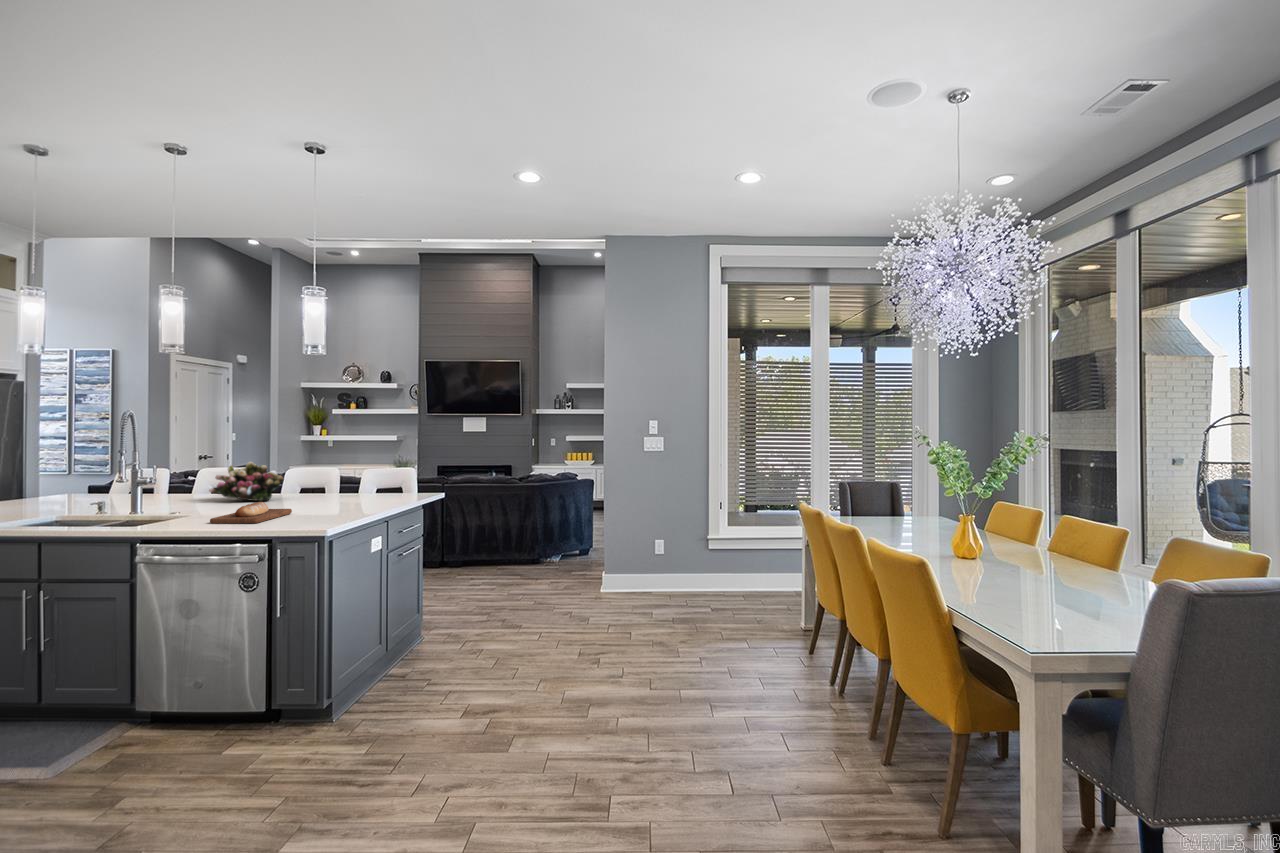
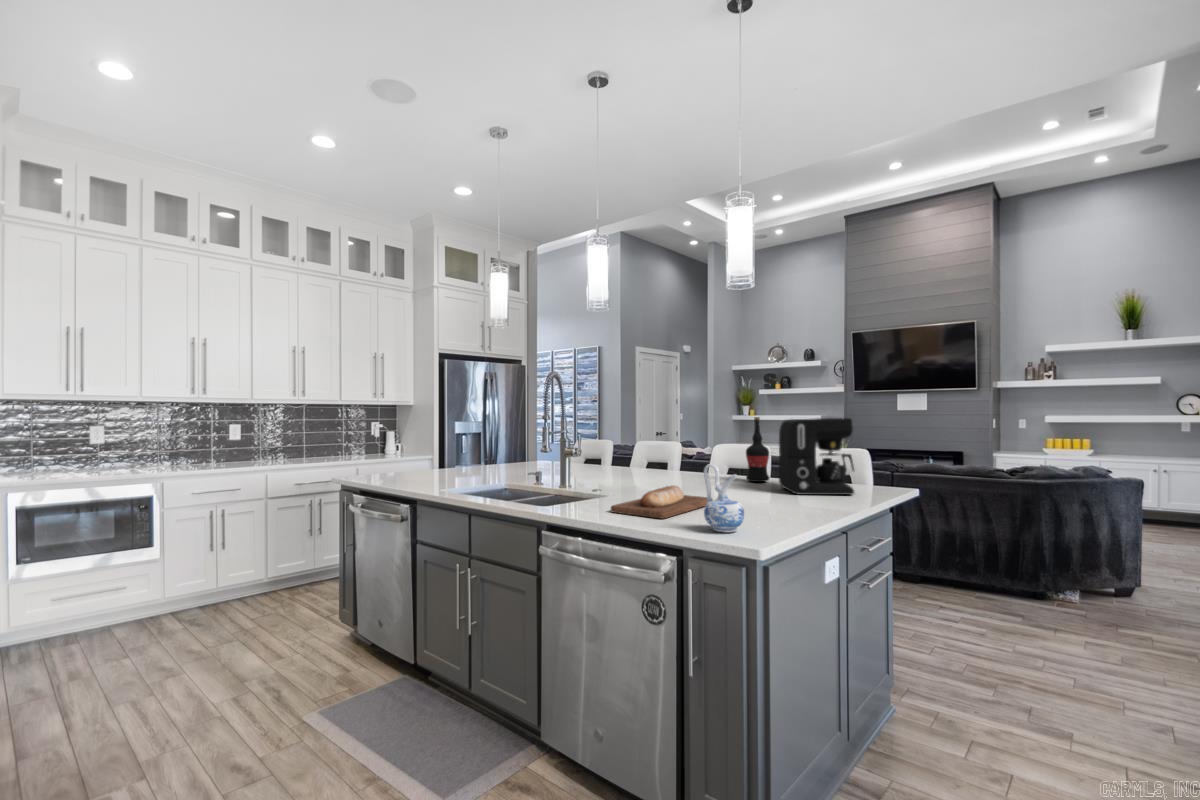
wine bottle: none [317,447,337,498] -> present [746,417,769,482]
coffee maker: none [343,448,398,504] -> present [779,418,854,495]
flower arrangement: present [209,462,284,501] -> none [632,433,708,481]
ceramic pitcher: none [289,483,317,525] -> present [704,464,744,532]

